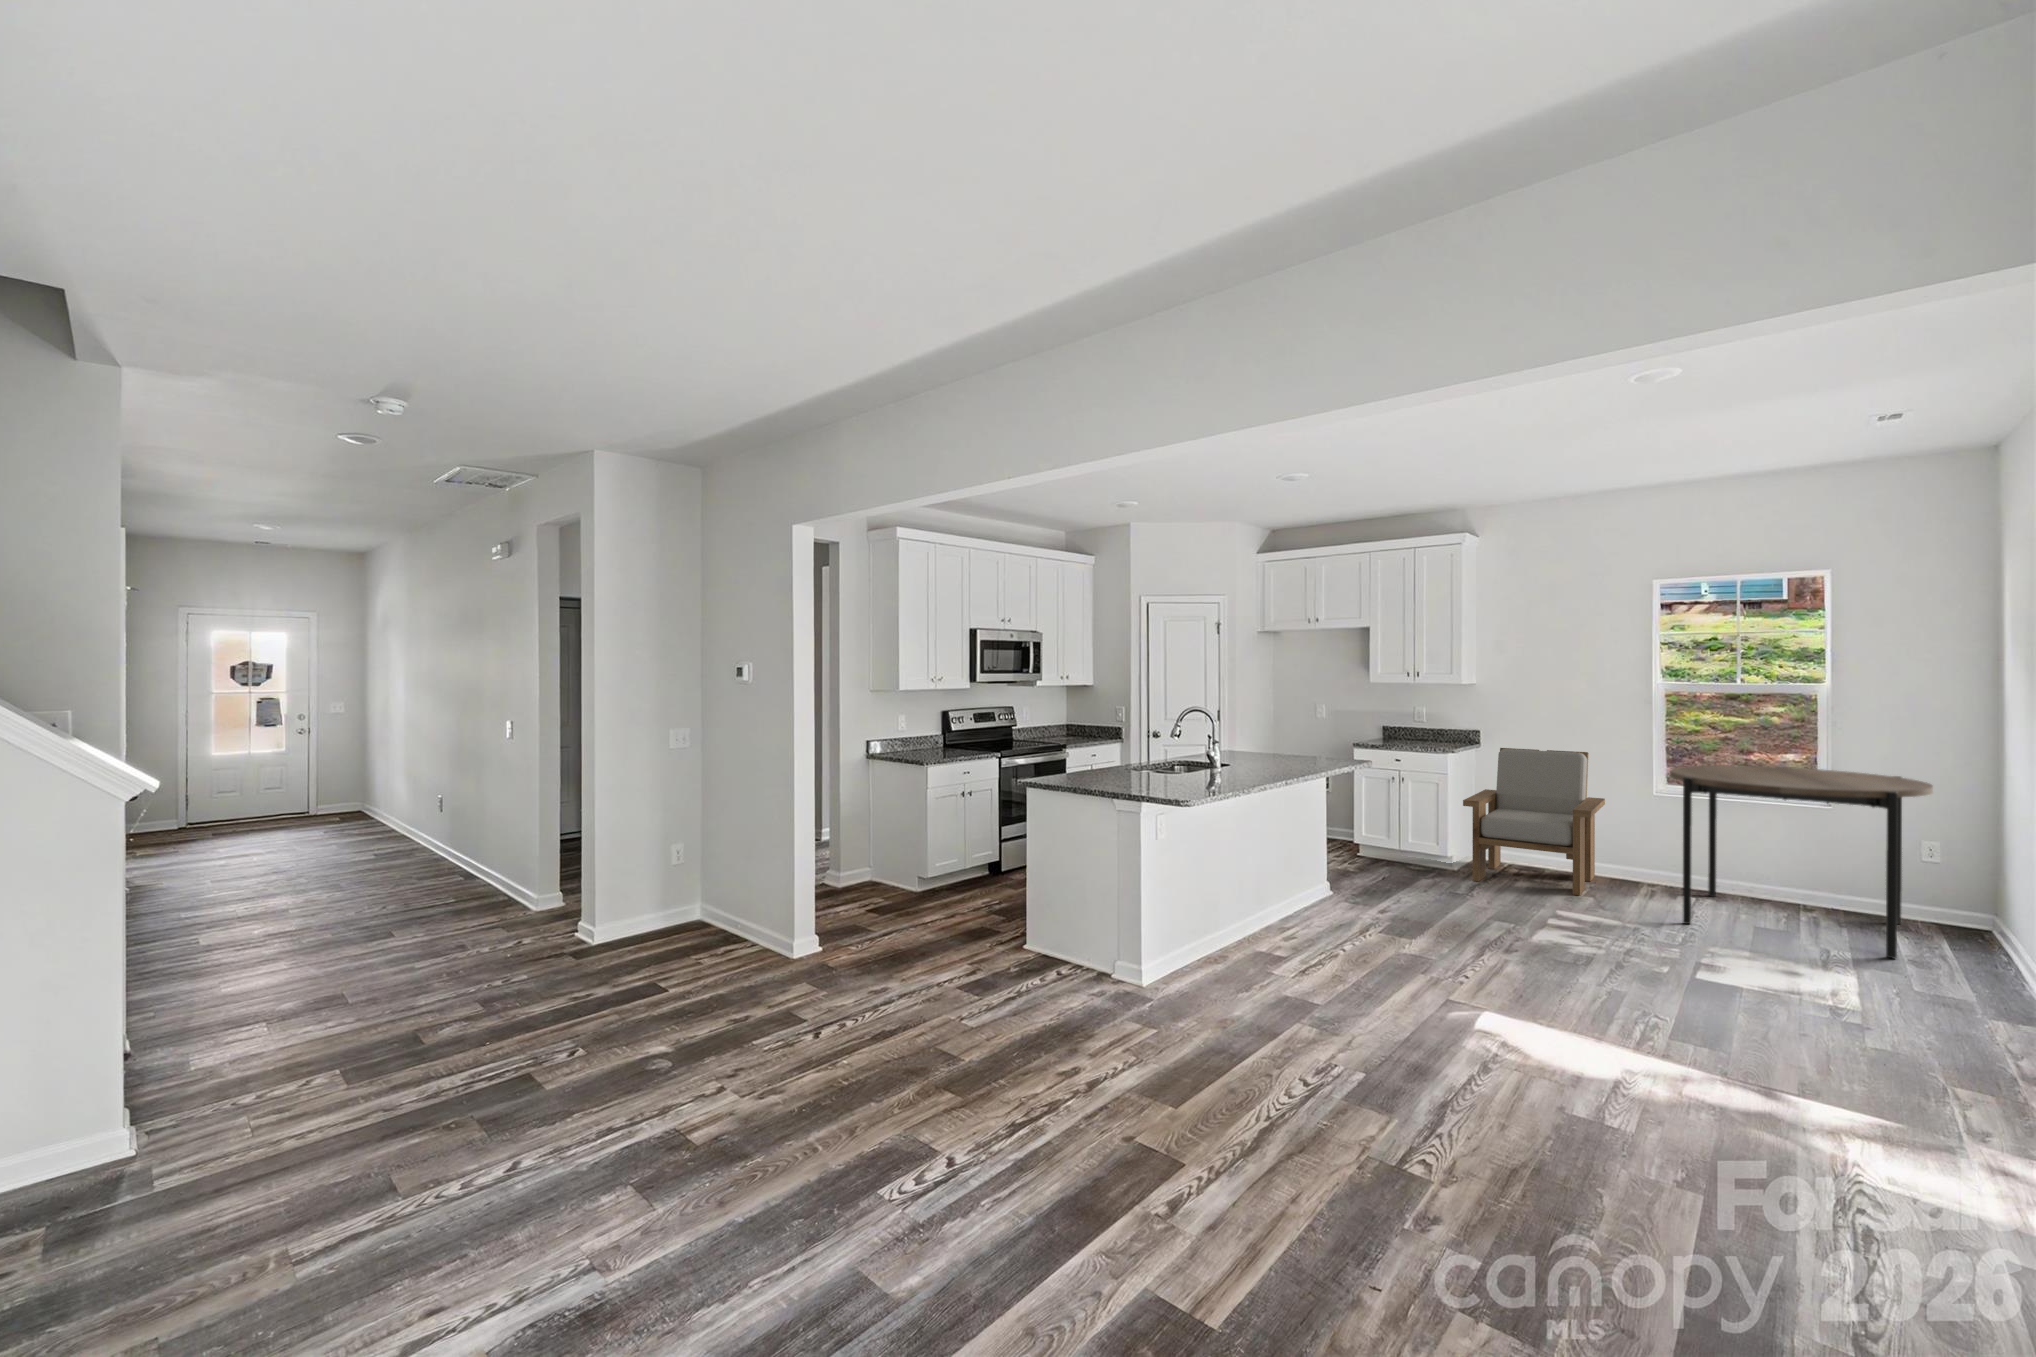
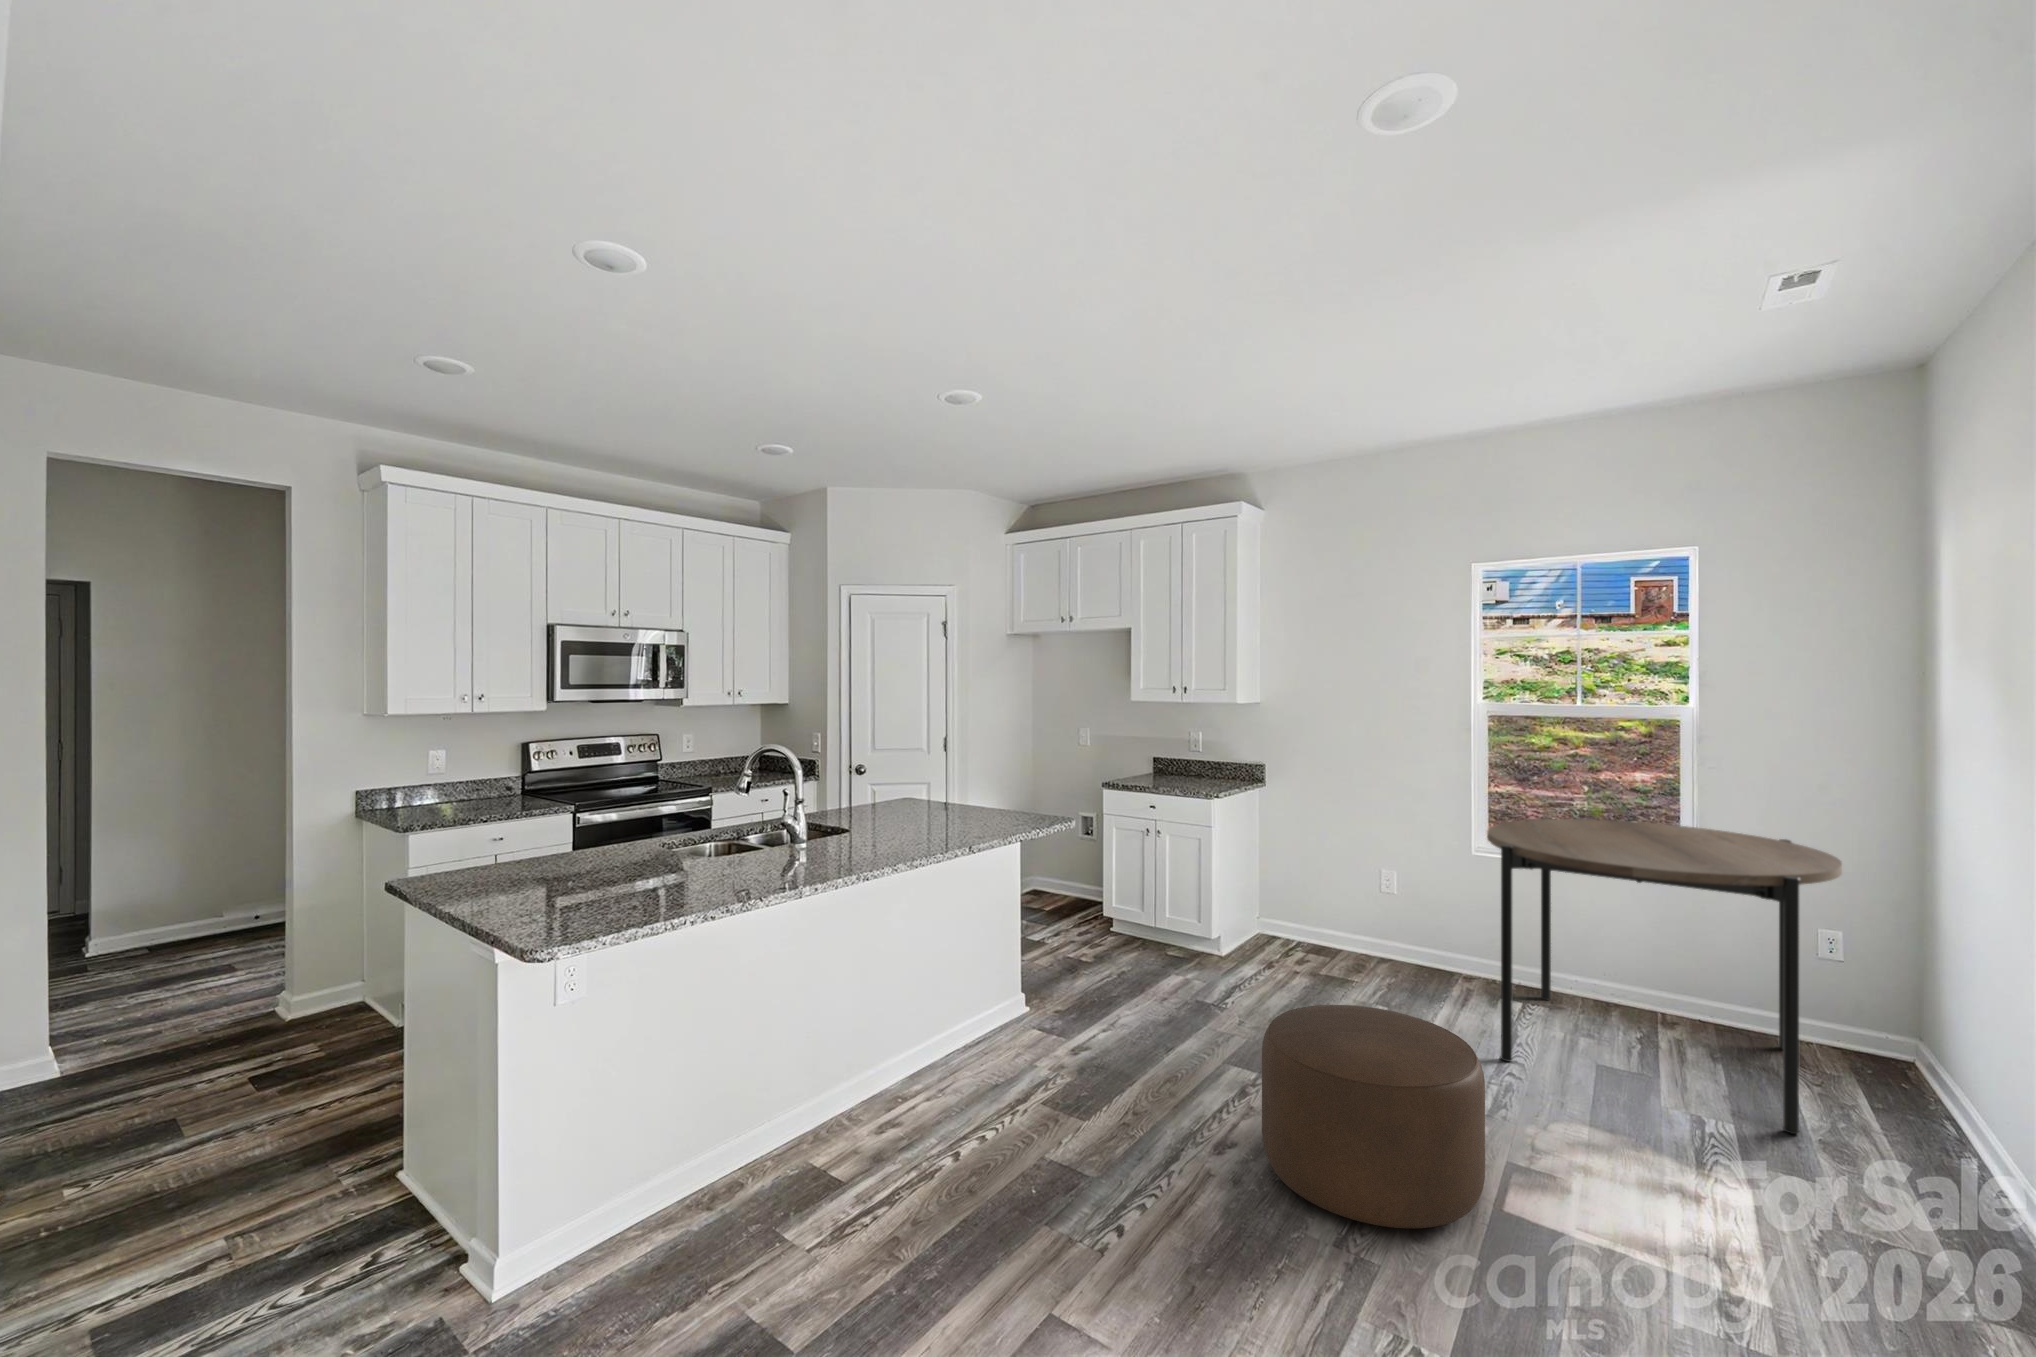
armchair: present [1463,748,1605,895] -> none [1228,789,1414,1003]
ottoman: none [1533,869,1683,982] -> present [1262,1005,1485,1228]

